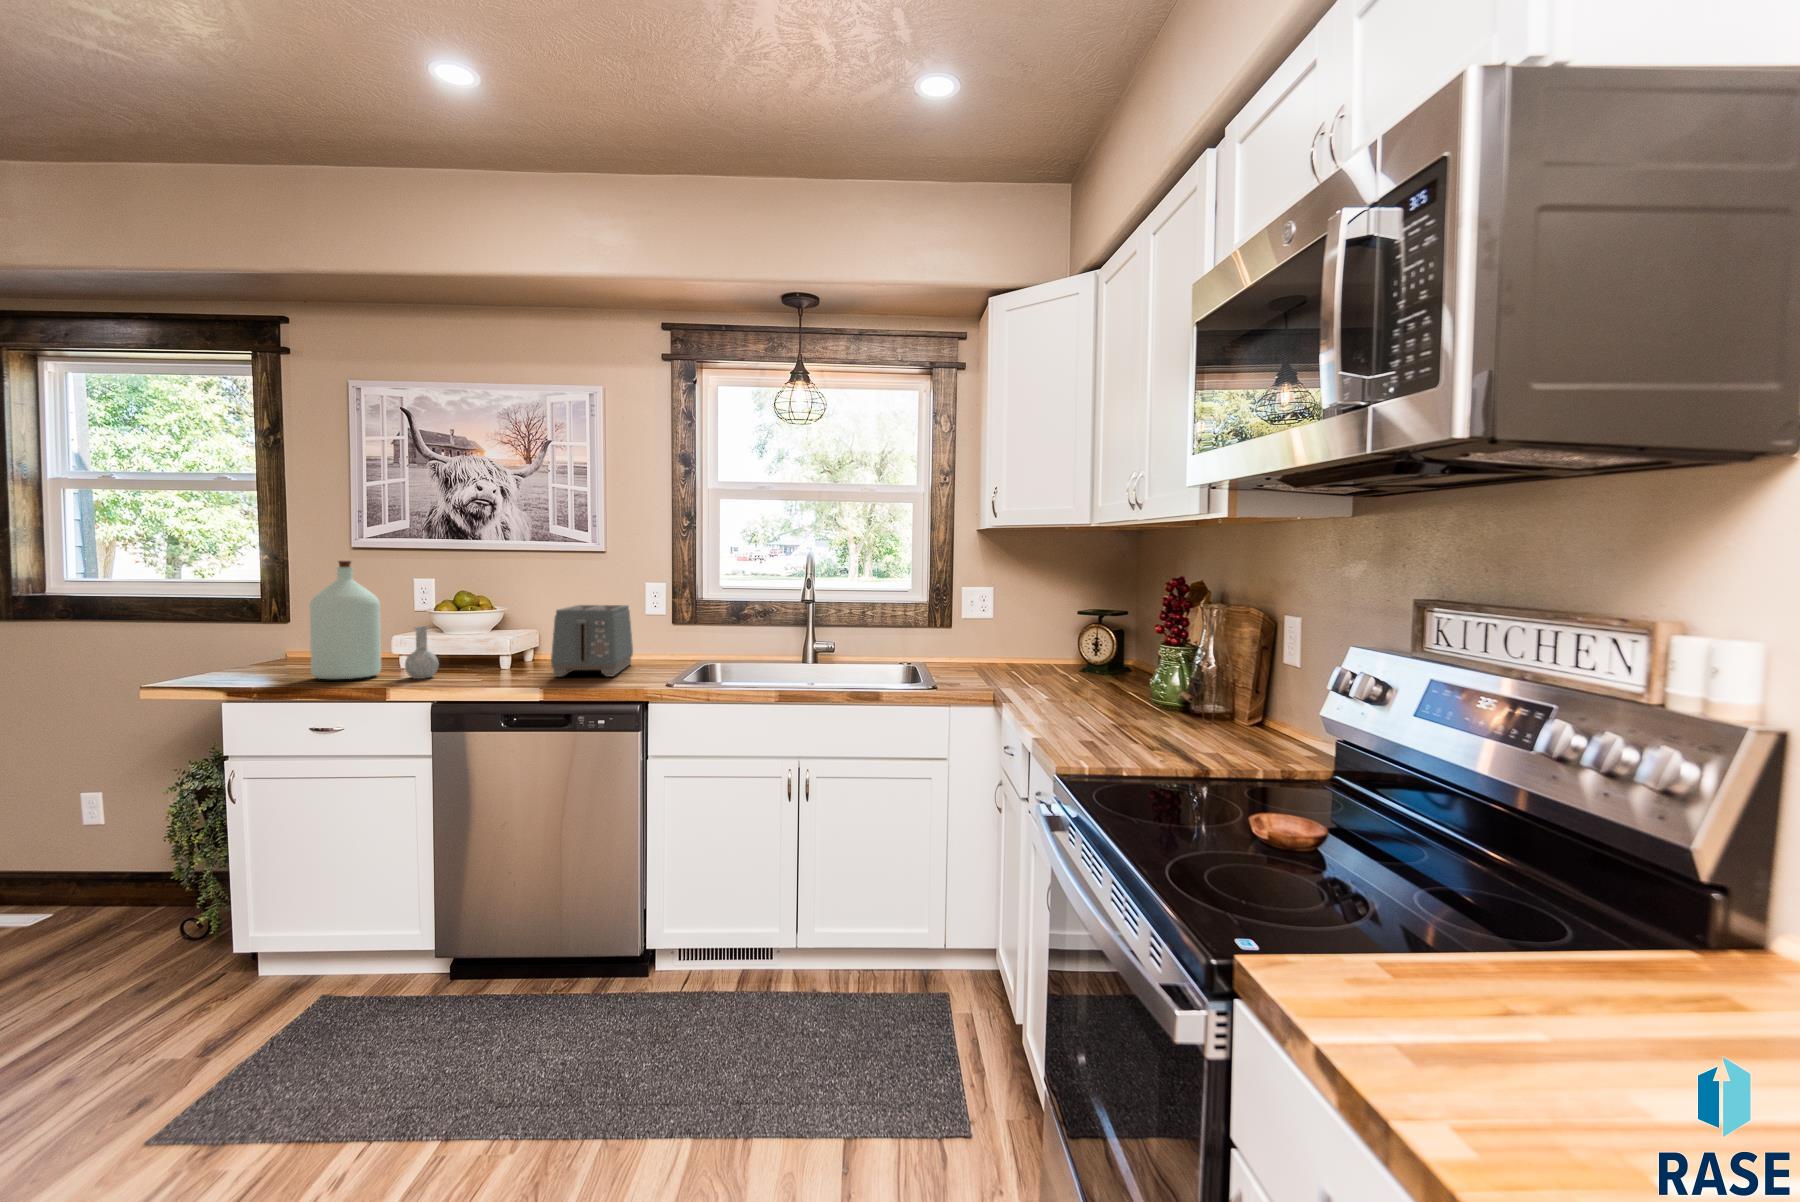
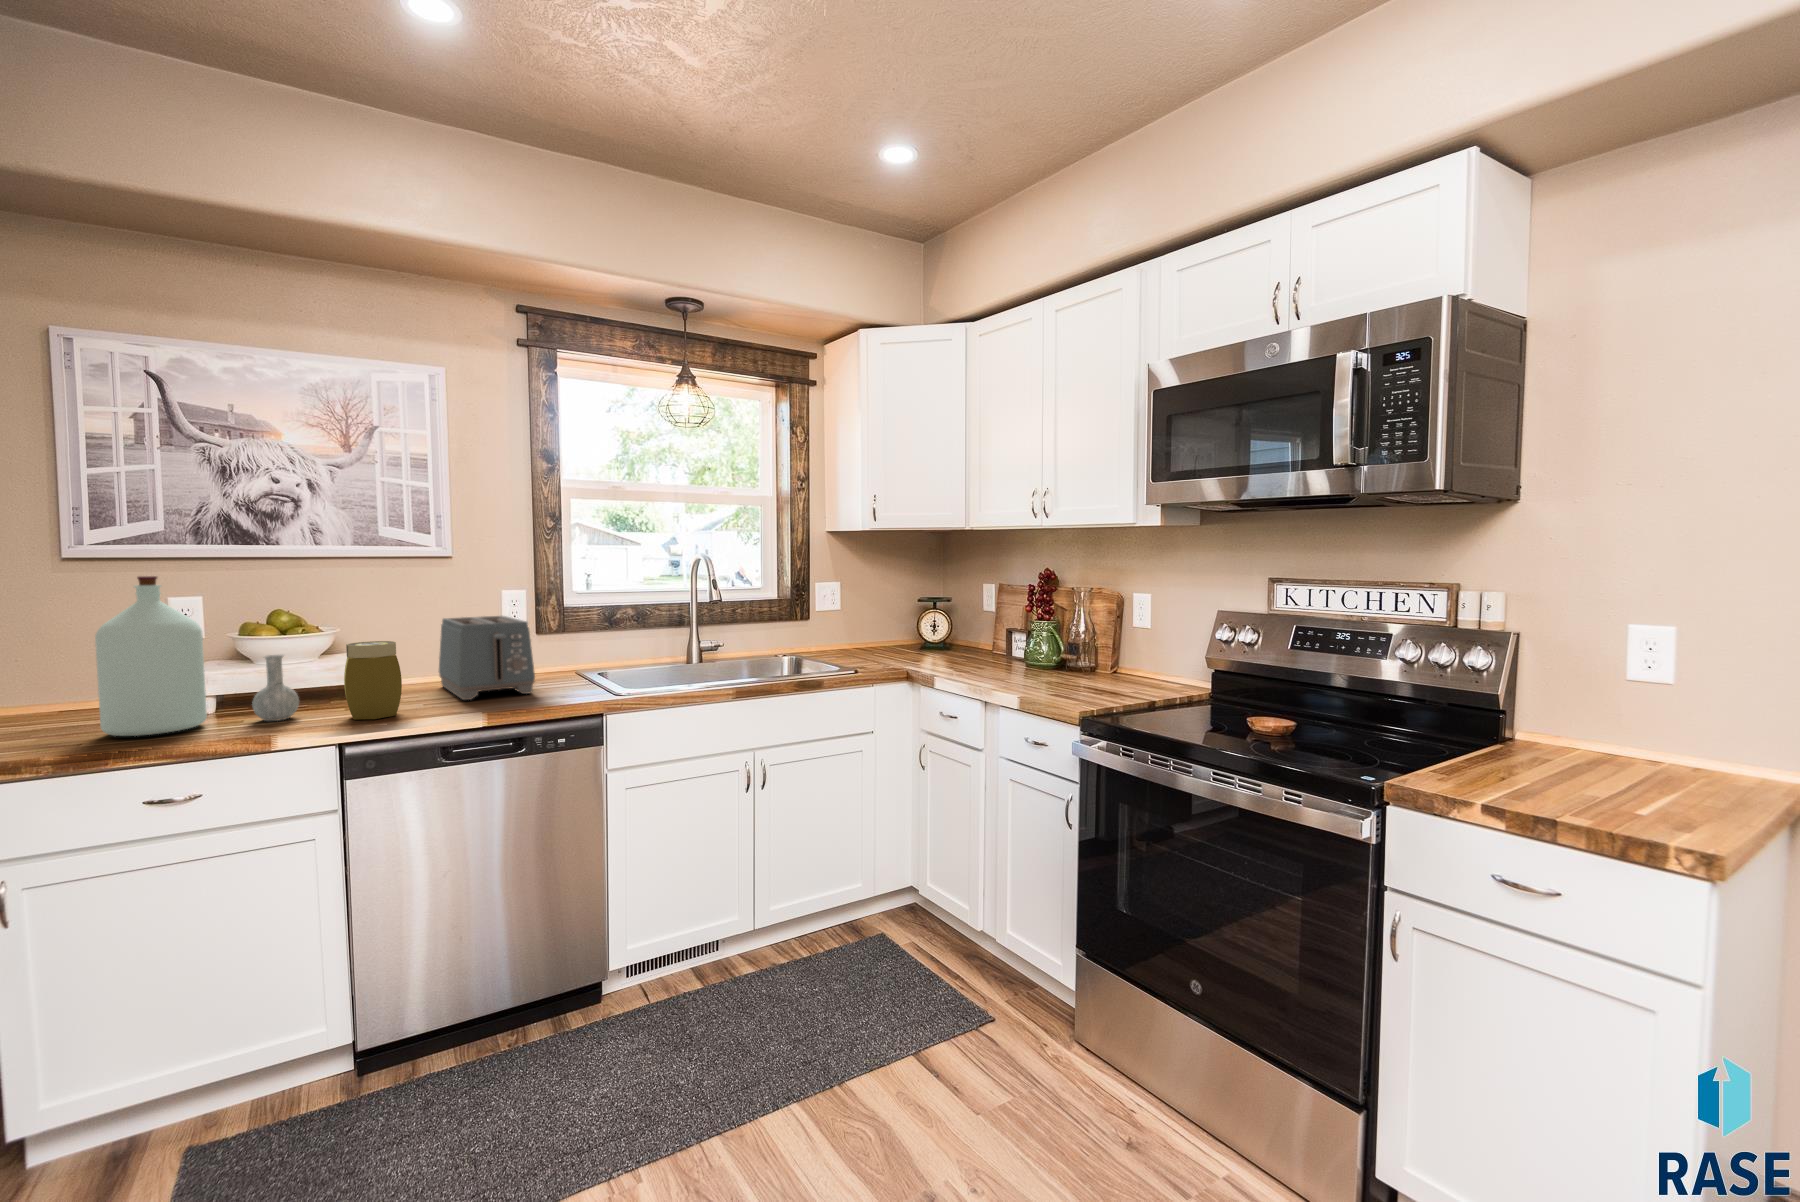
jar: none [450,619,500,684] -> present [344,641,402,720]

